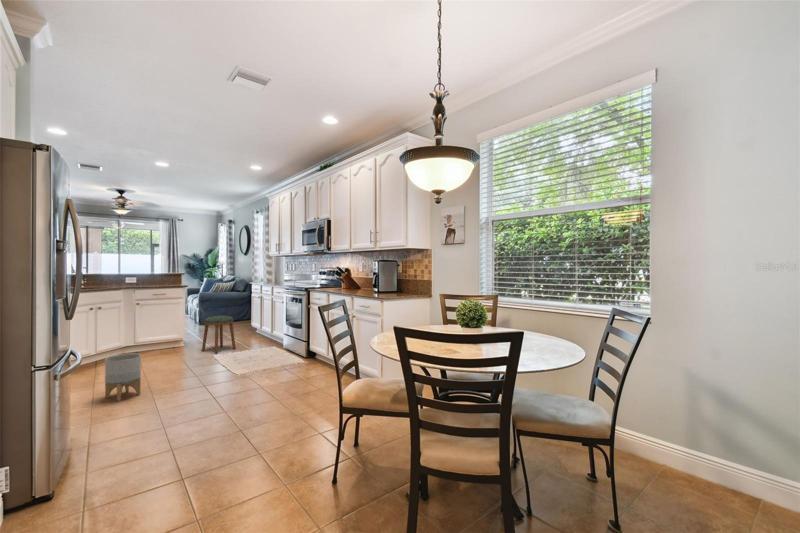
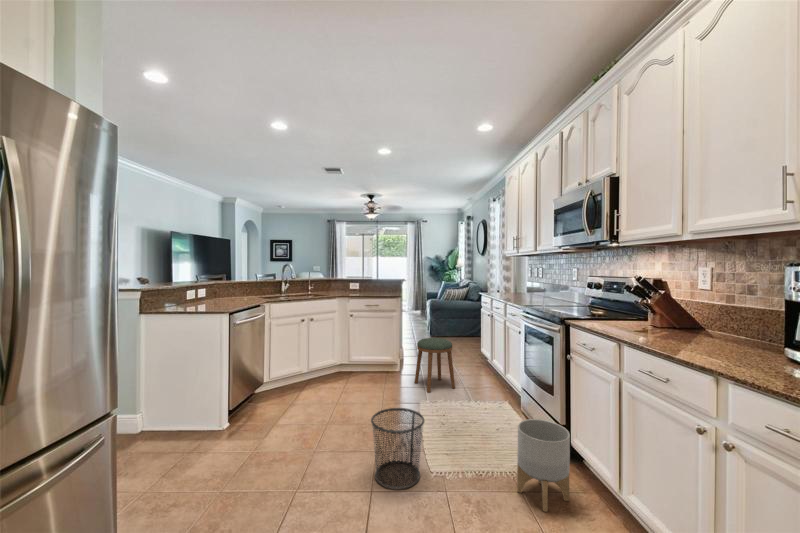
waste bin: none [196,347,232,389] -> present [371,408,424,489]
planter: present [105,353,141,401] -> present [517,419,570,512]

